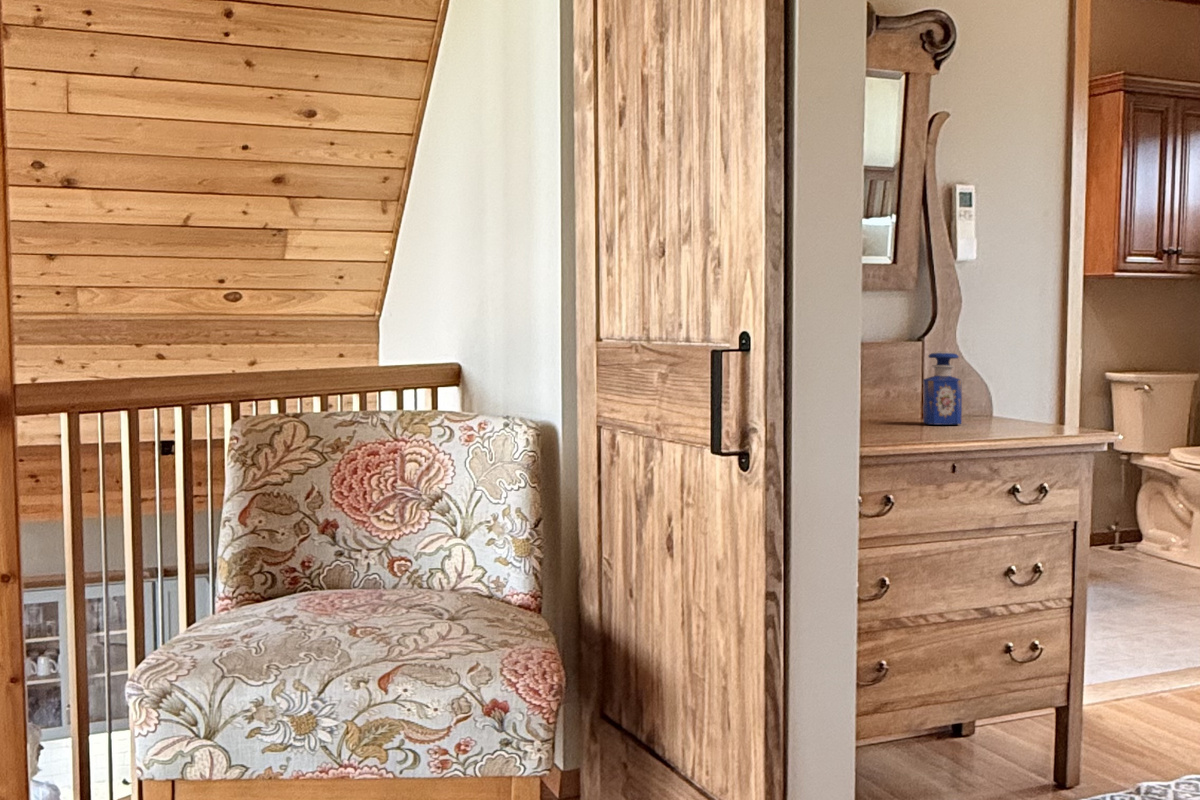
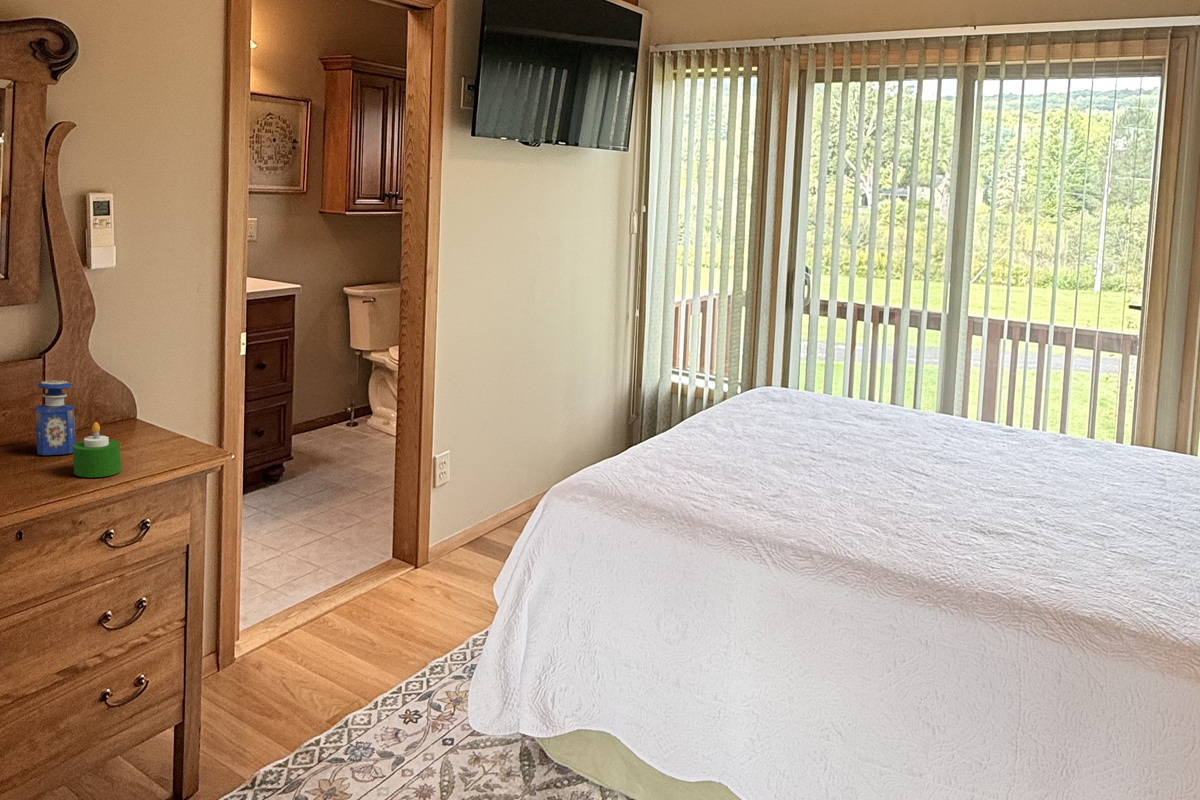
candle: none [976,379,1020,432] -> present [73,422,121,477]

